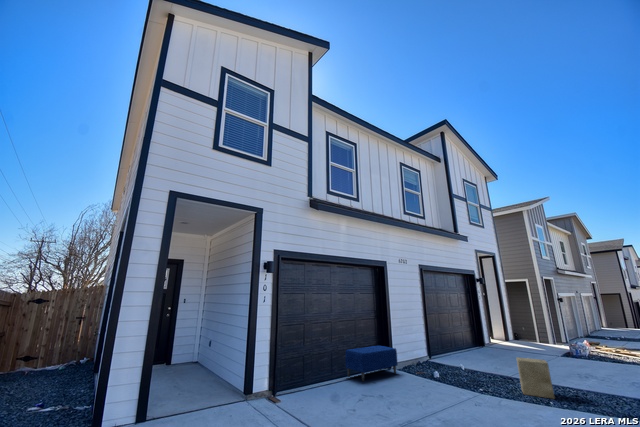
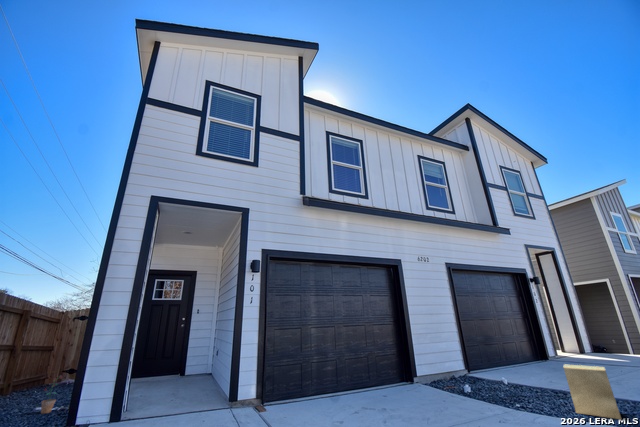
bench: present [346,346,398,381] -> none [354,355,418,394]
potted plant: none [36,373,58,414] -> present [41,376,62,414]

